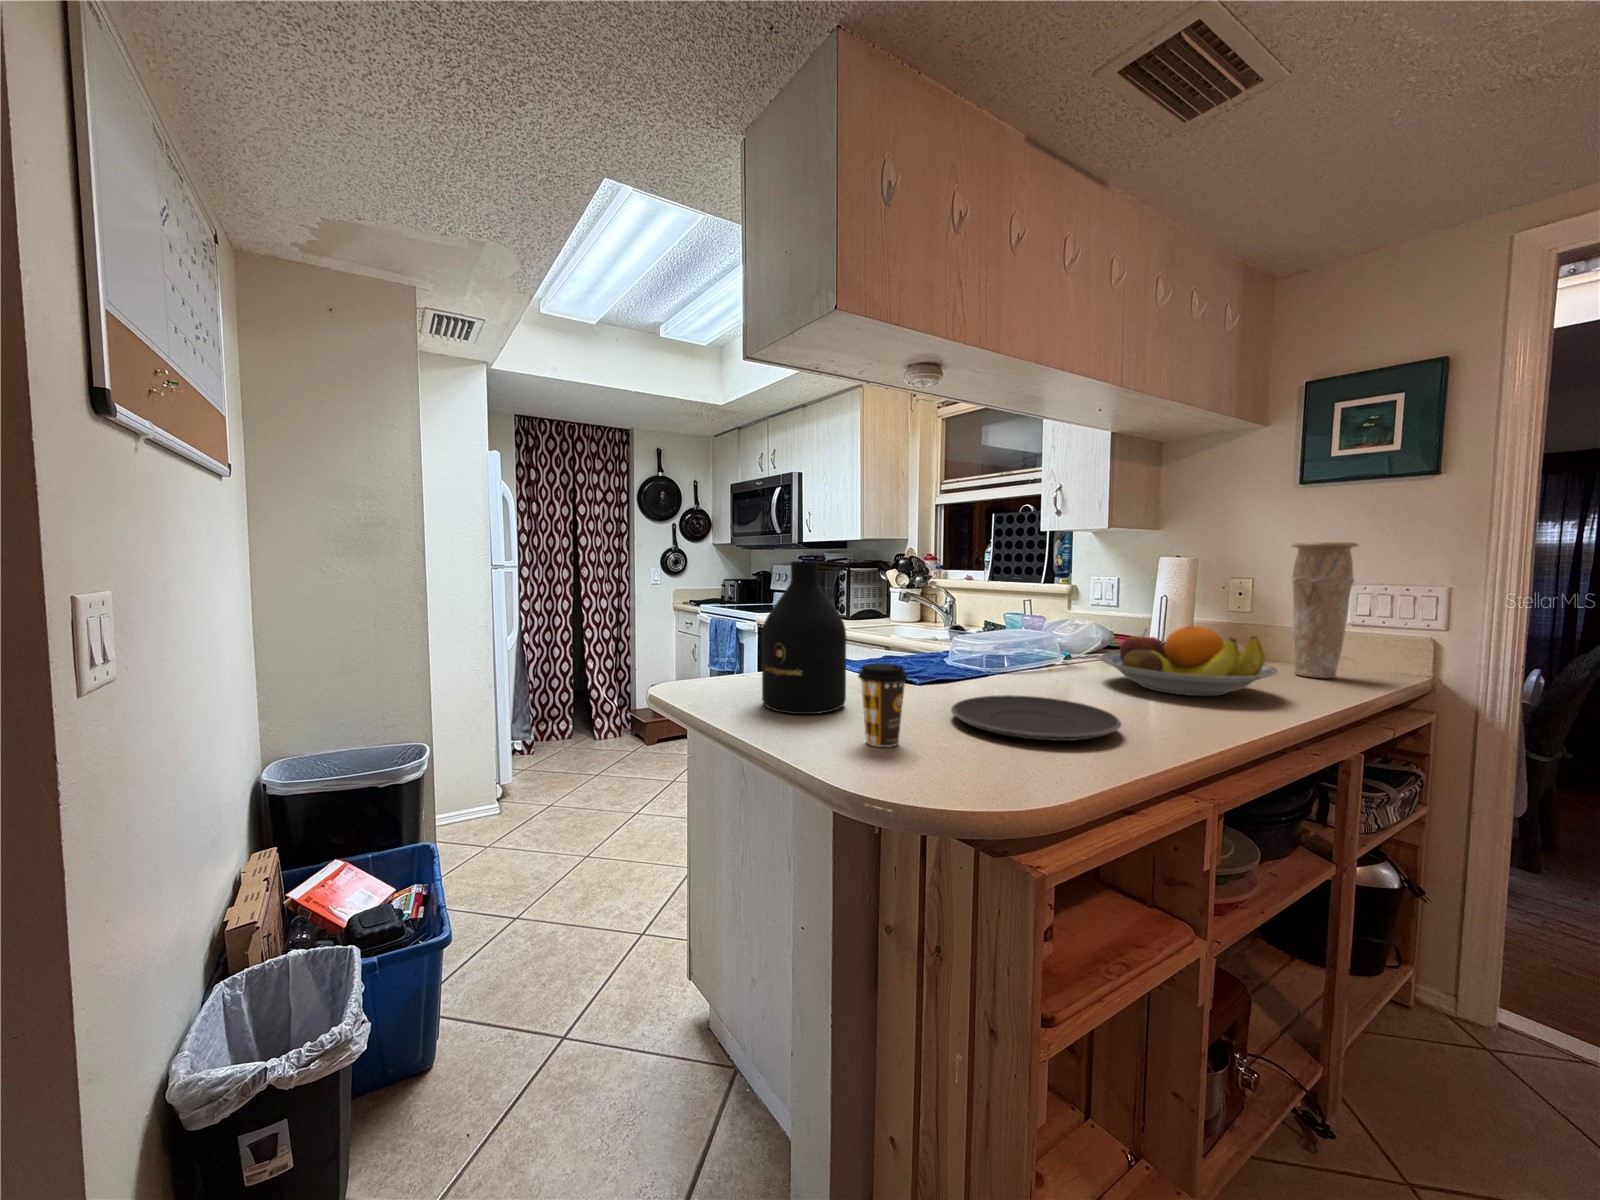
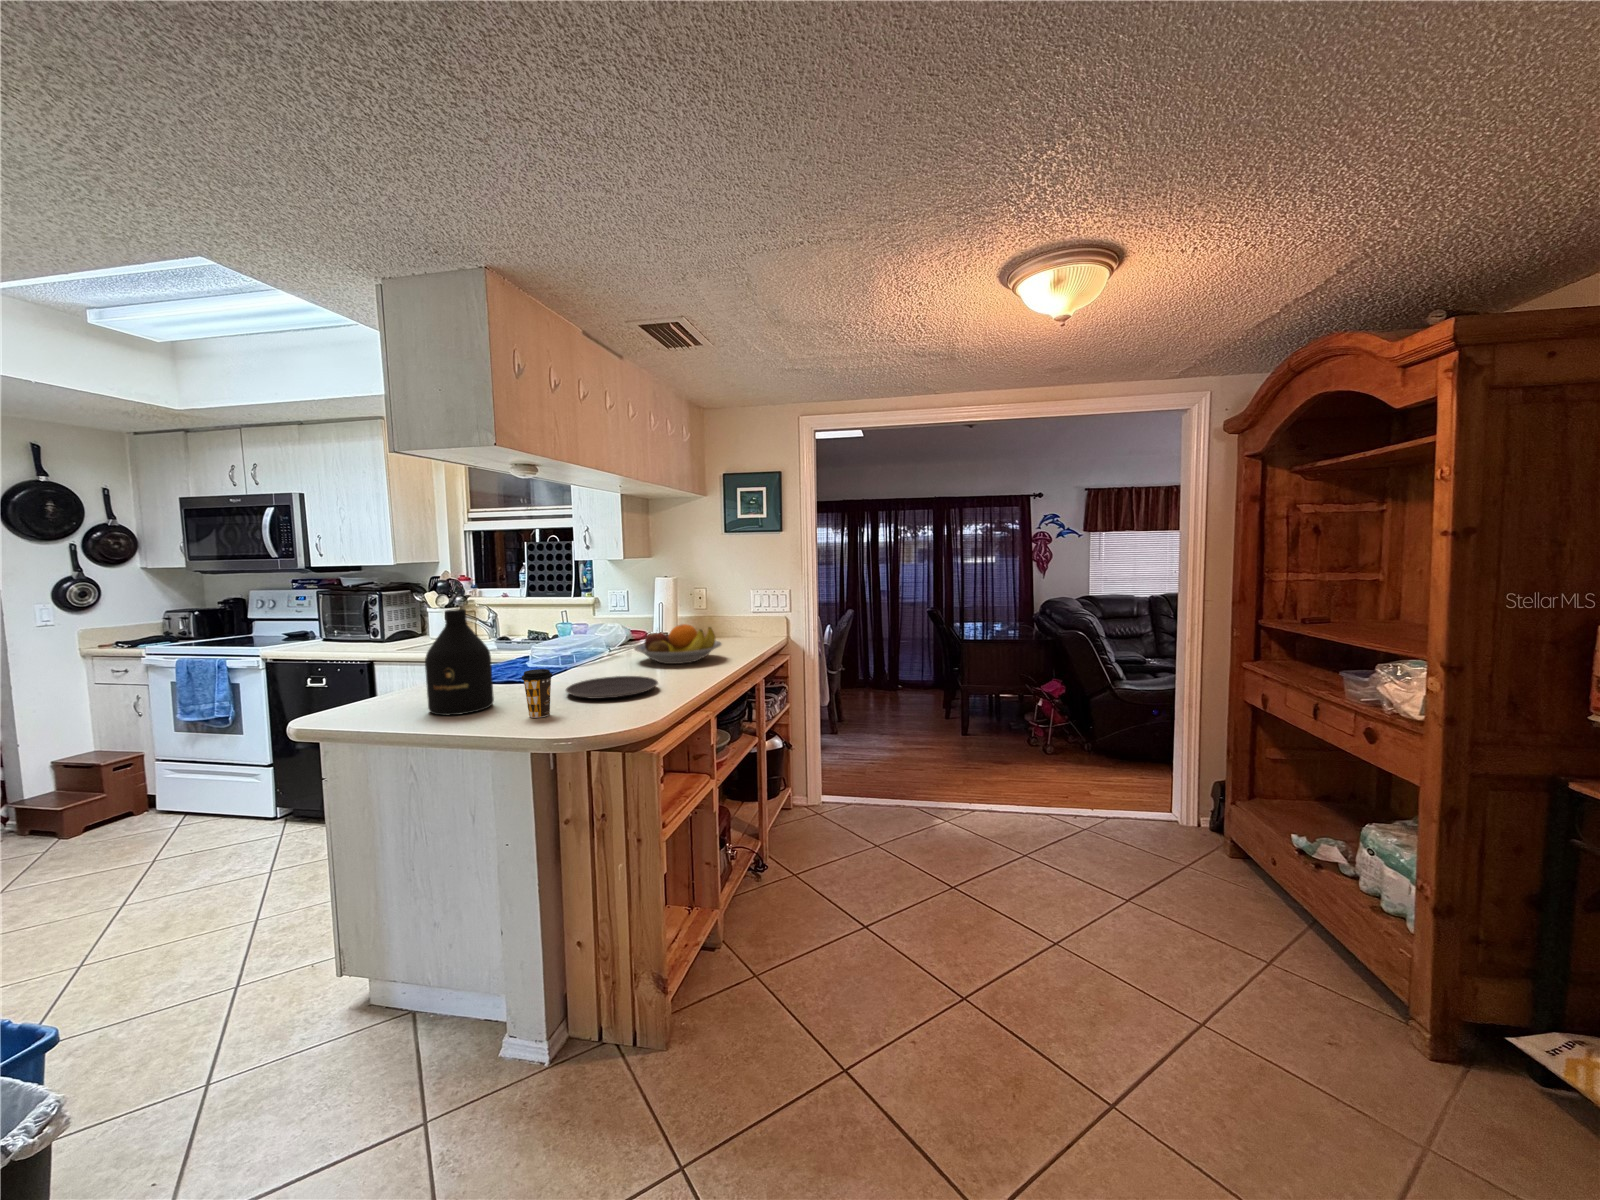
vase: present [1292,542,1358,678] -> none [723,570,751,644]

